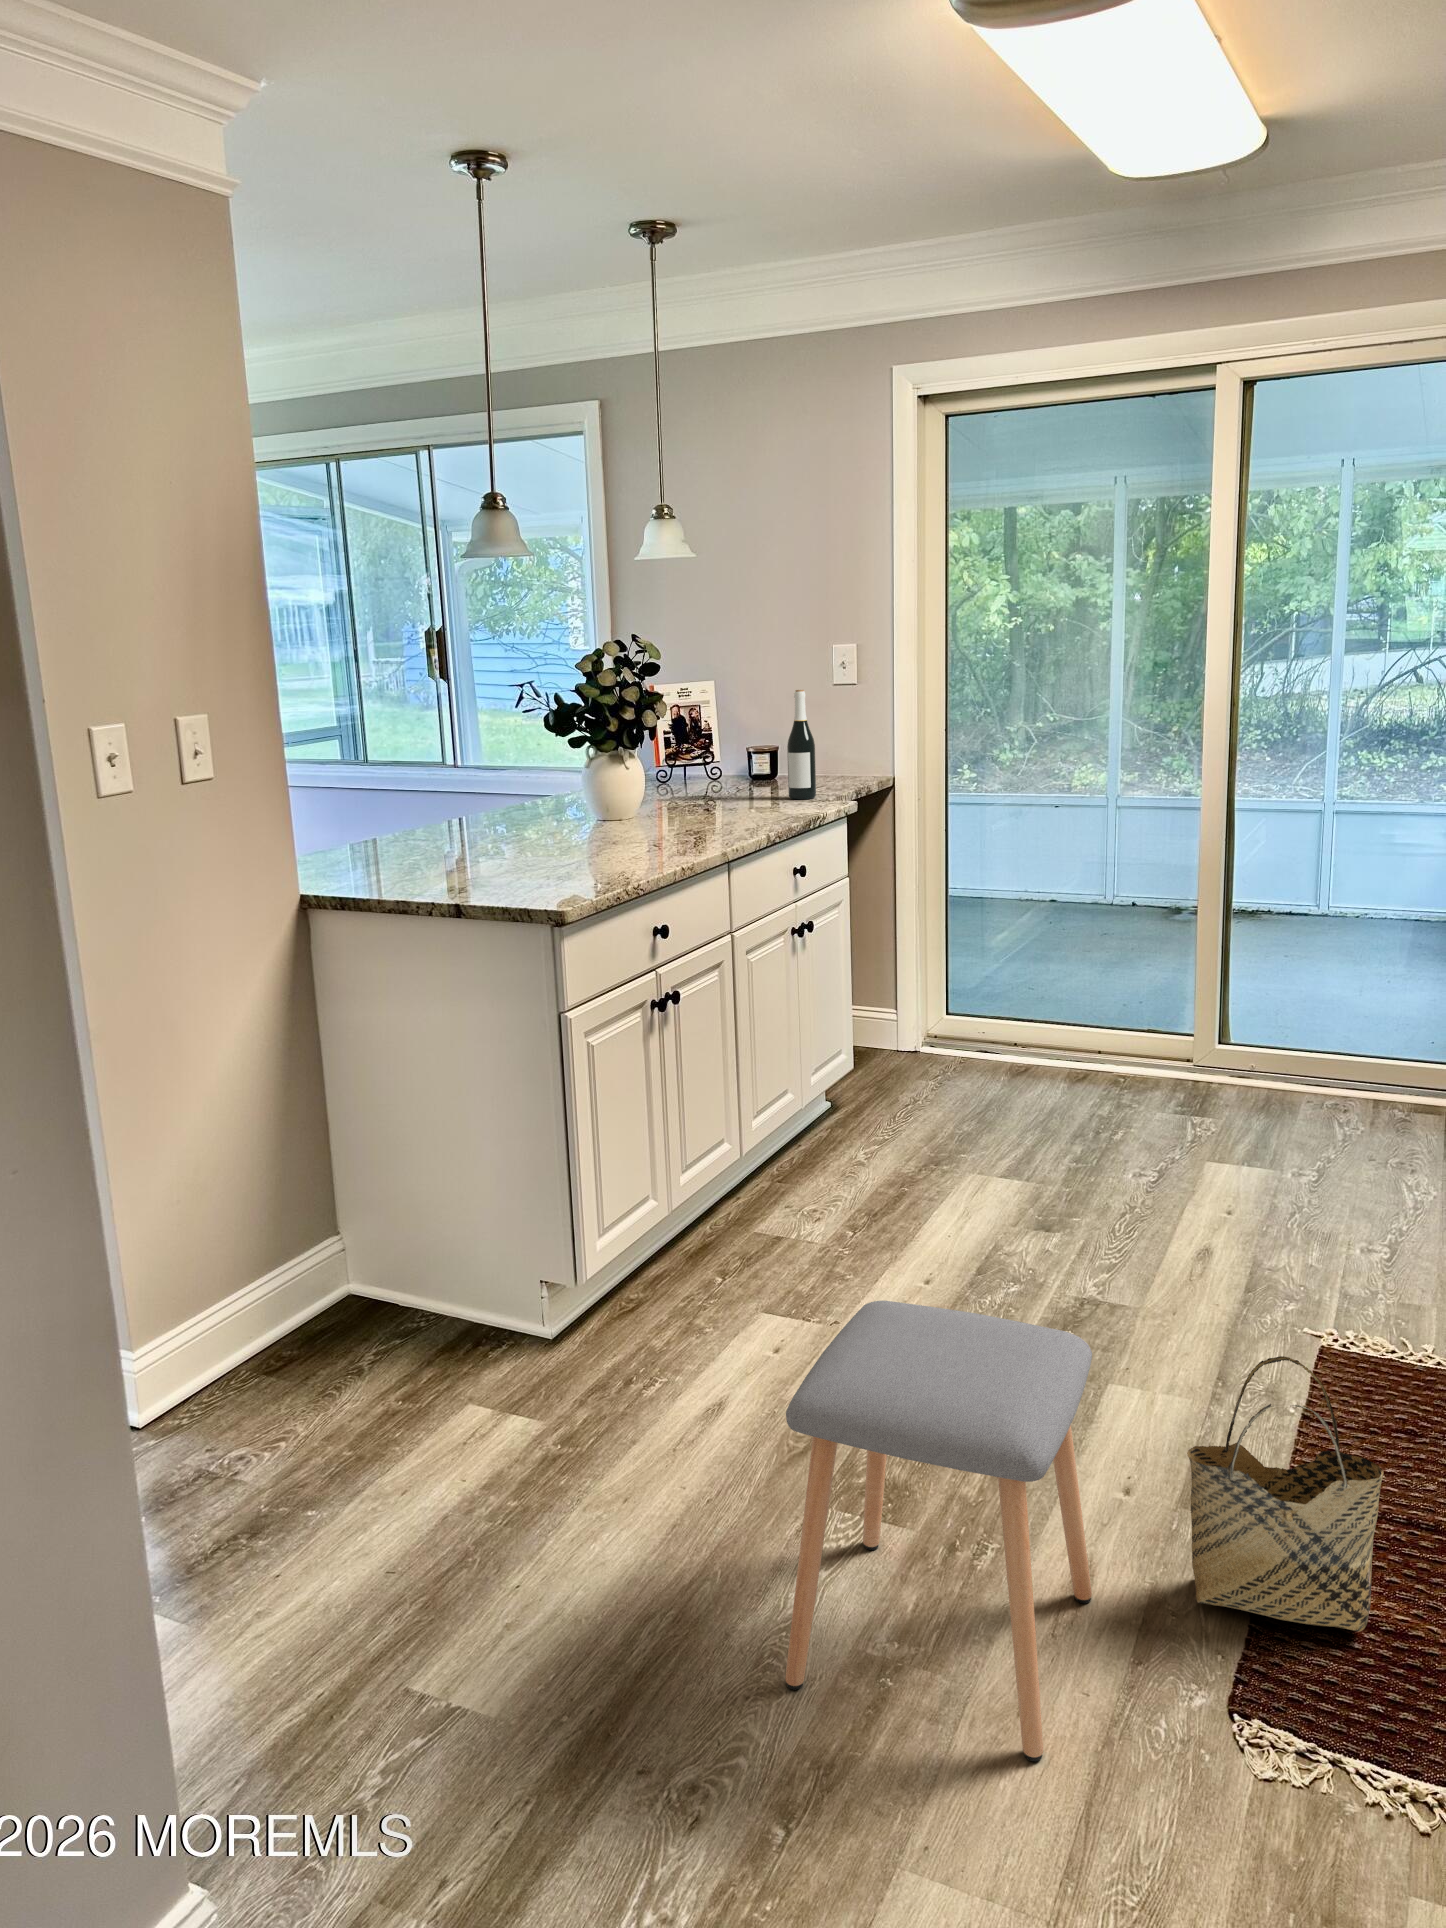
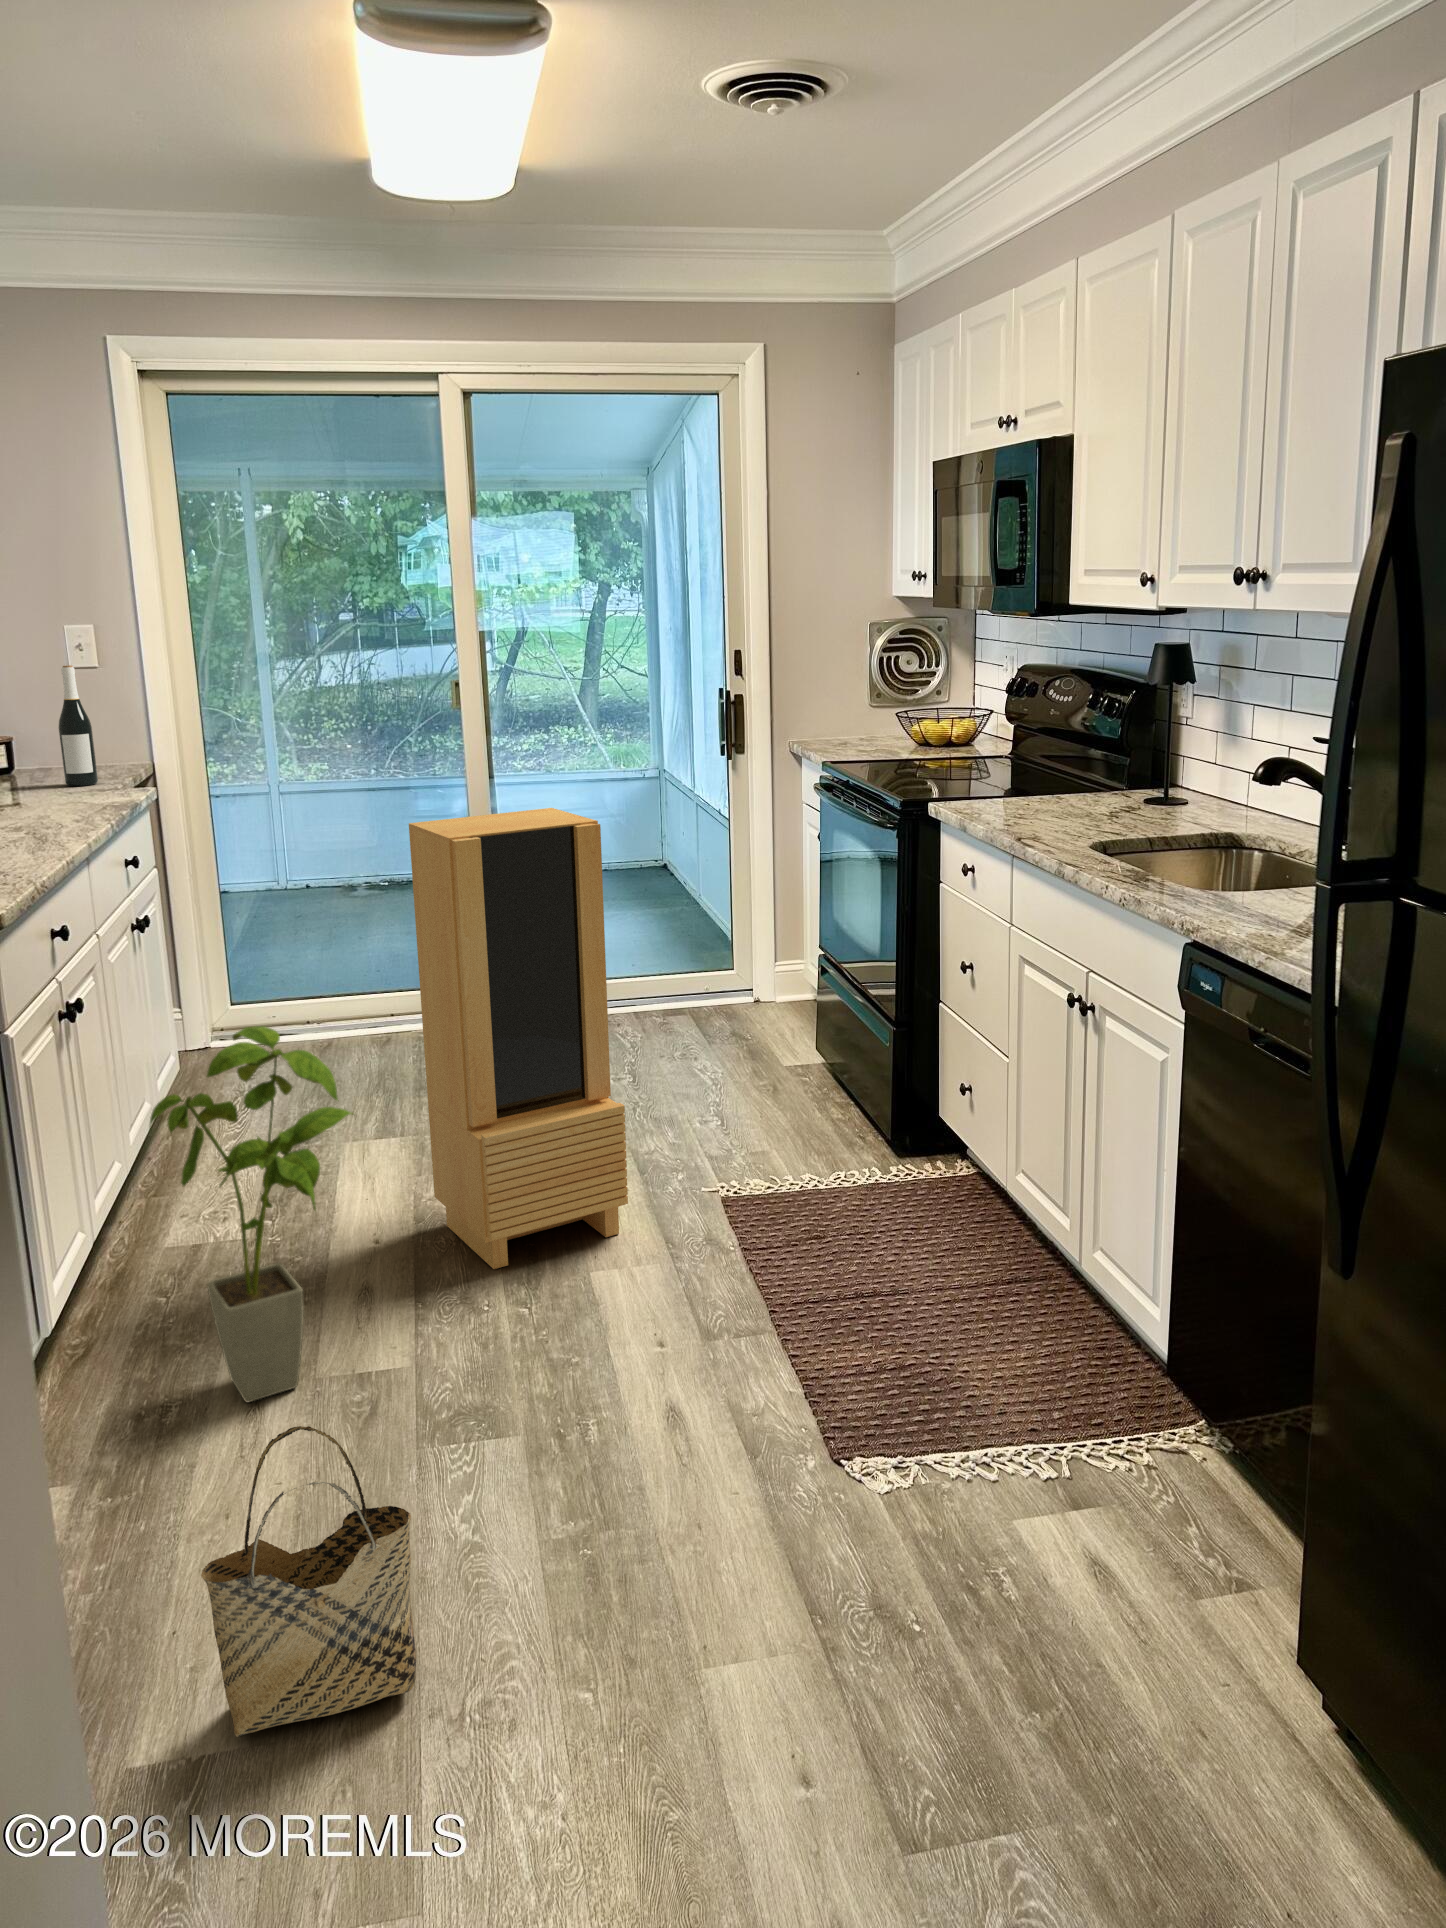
storage cabinet: none [993,860,1187,1349] -> present [409,808,628,1269]
house plant: none [660,1047,858,1402] -> present [149,1026,353,1402]
stool: present [785,1301,1092,1761] -> none [476,1203,739,1592]
woven basket: present [1187,1356,1384,1631] -> present [201,1426,416,1737]

